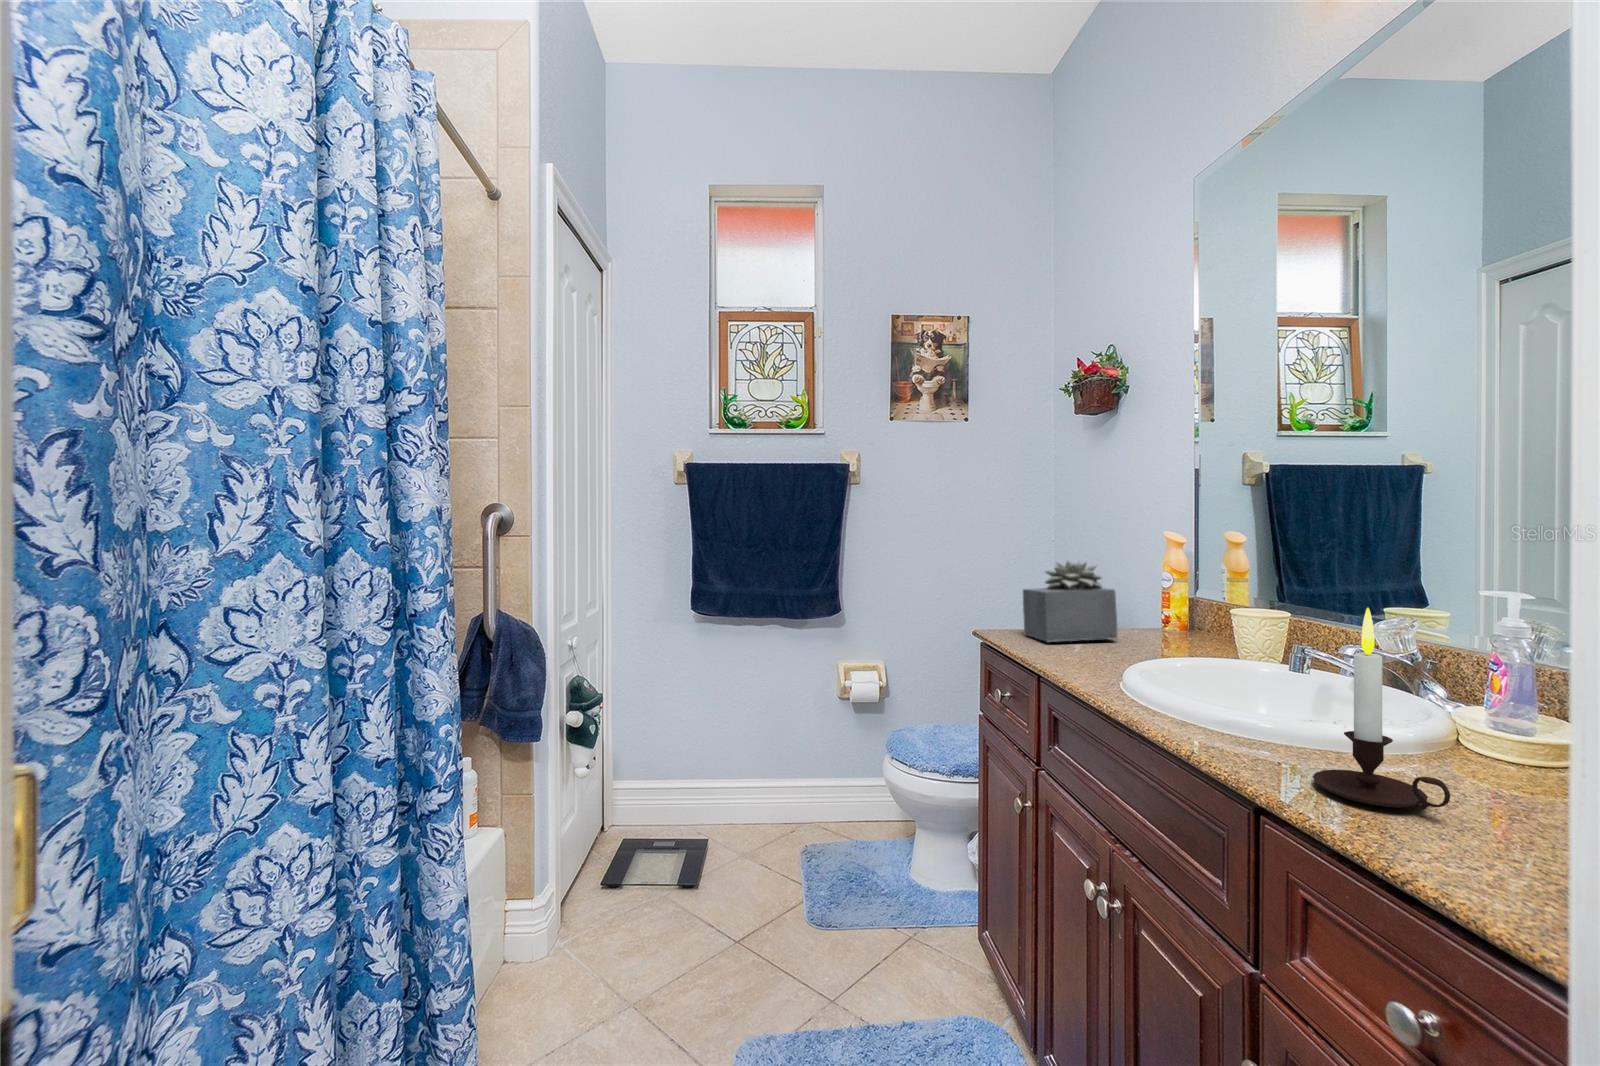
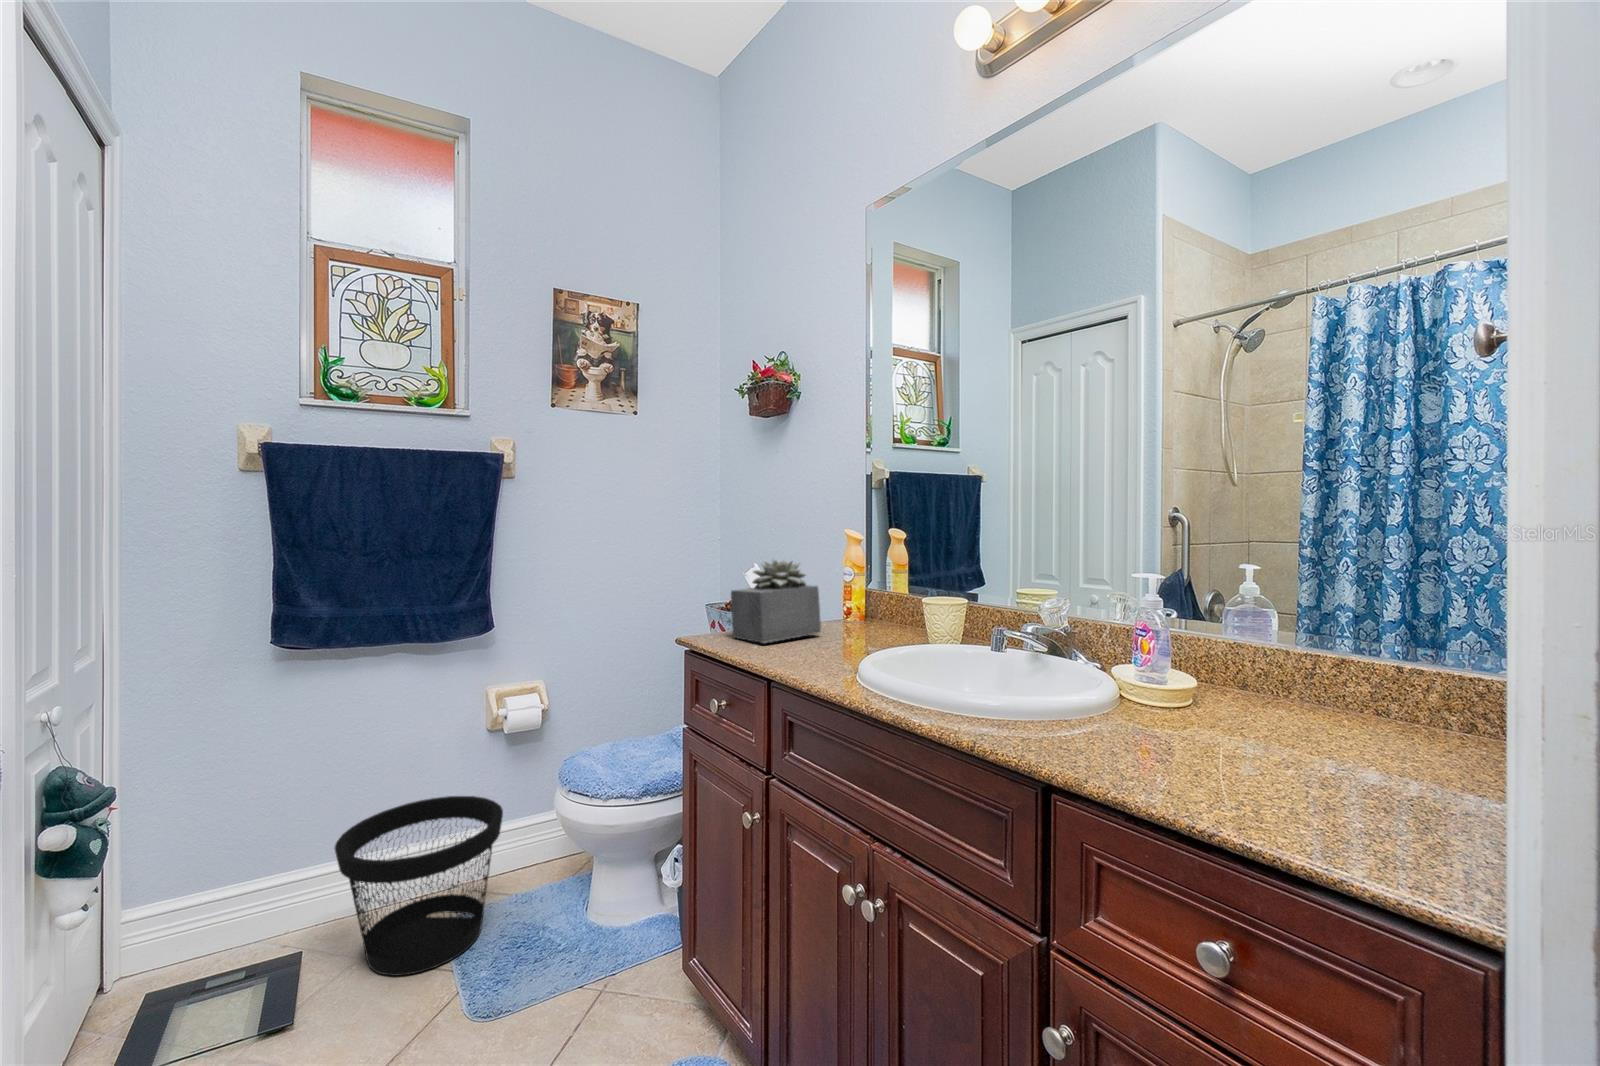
candle: present [1313,608,1450,810] -> none [1074,593,1182,765]
wastebasket: none [724,744,839,874] -> present [335,796,503,976]

